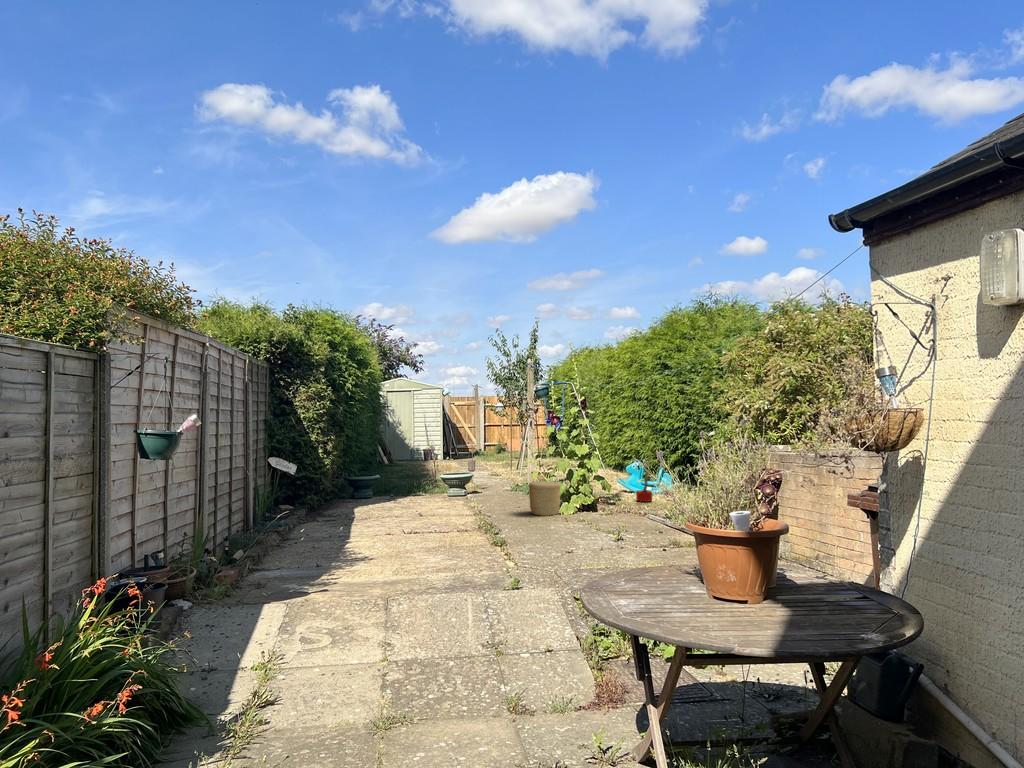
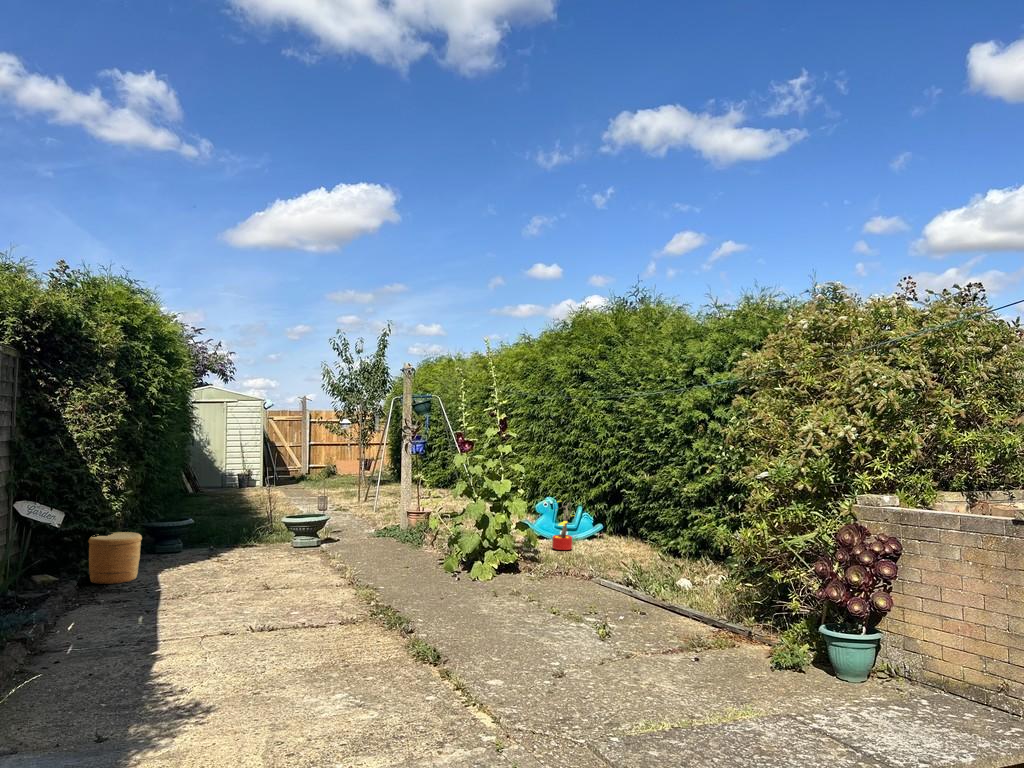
woven basket: present [529,481,561,516] -> present [89,532,142,584]

